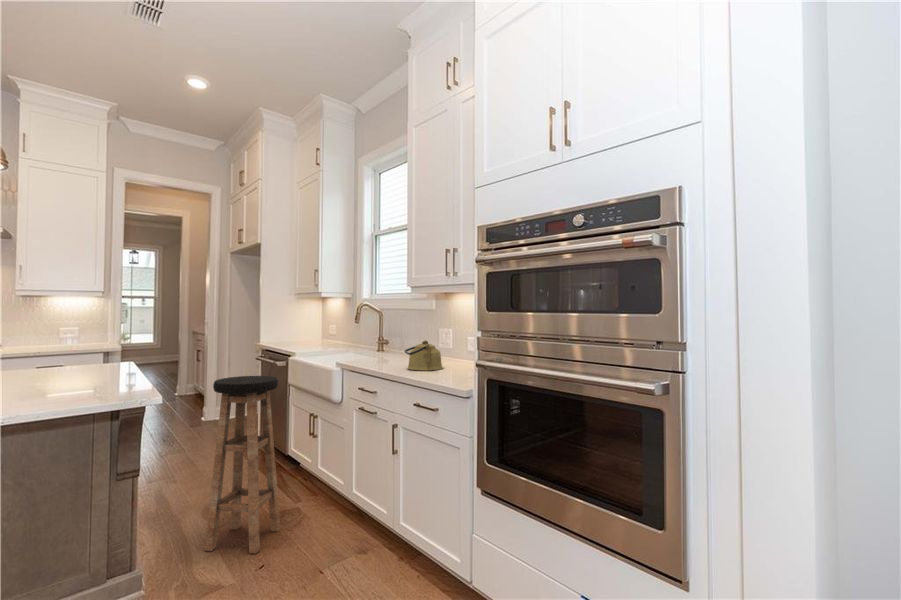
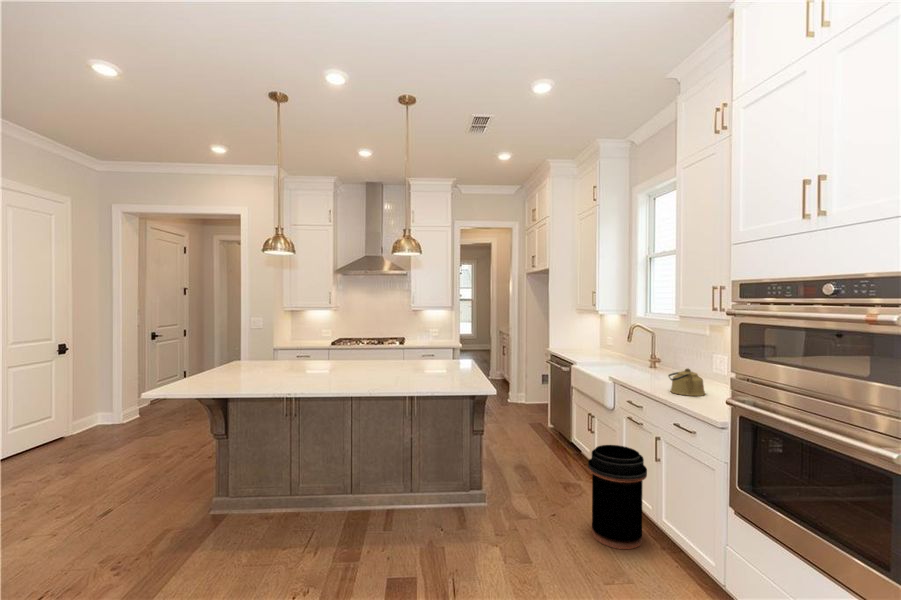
bar stool: present [205,376,280,554] -> none [515,381,566,512]
trash can: none [312,443,383,576] -> present [588,445,647,549]

